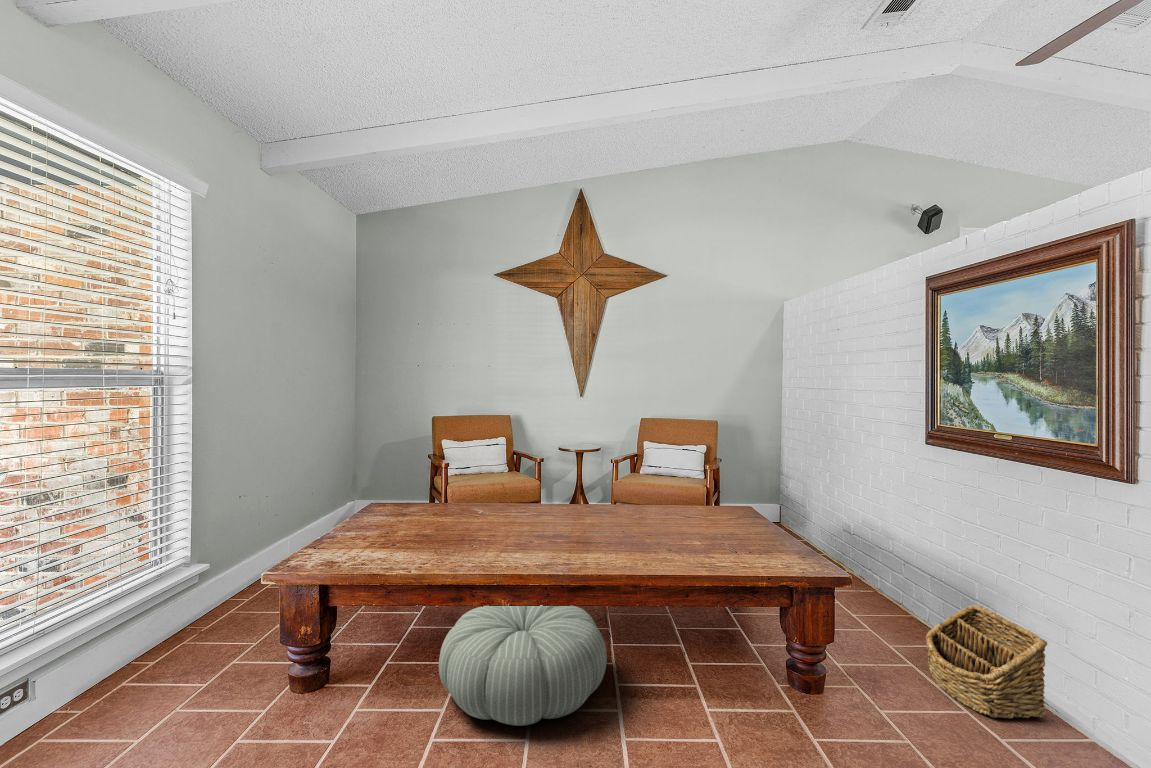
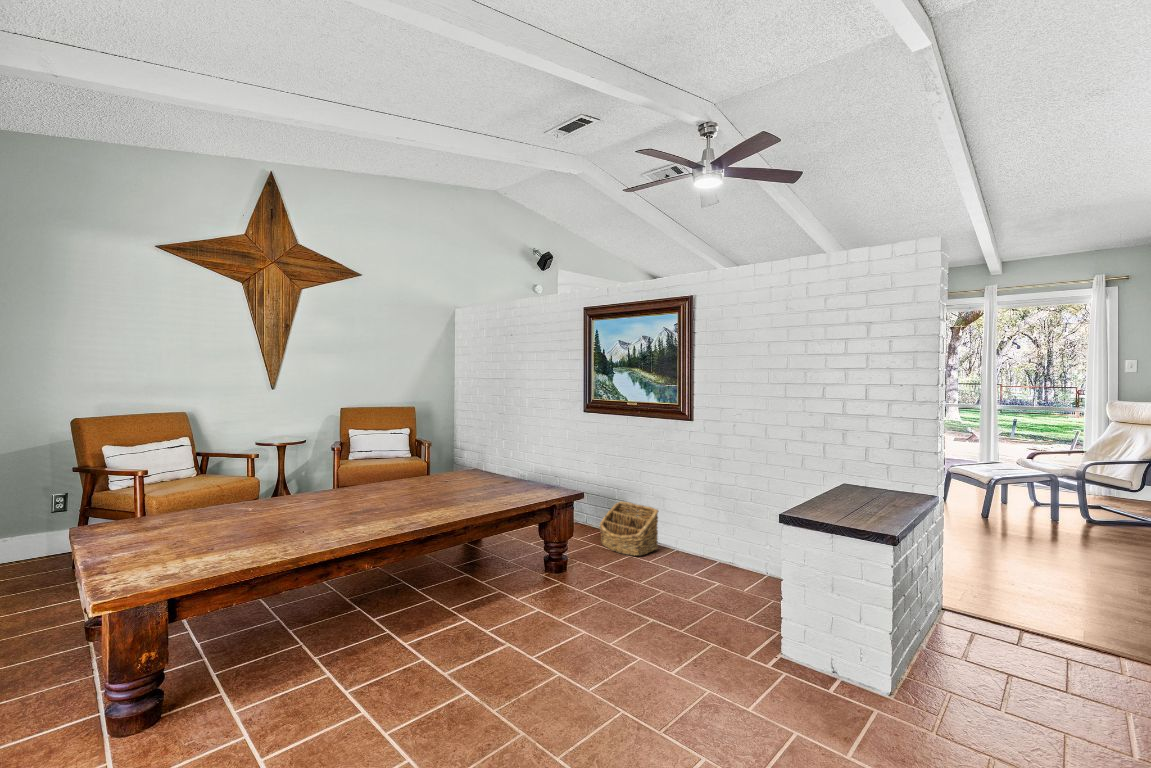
pouf: present [439,605,607,726] -> none [304,558,448,657]

